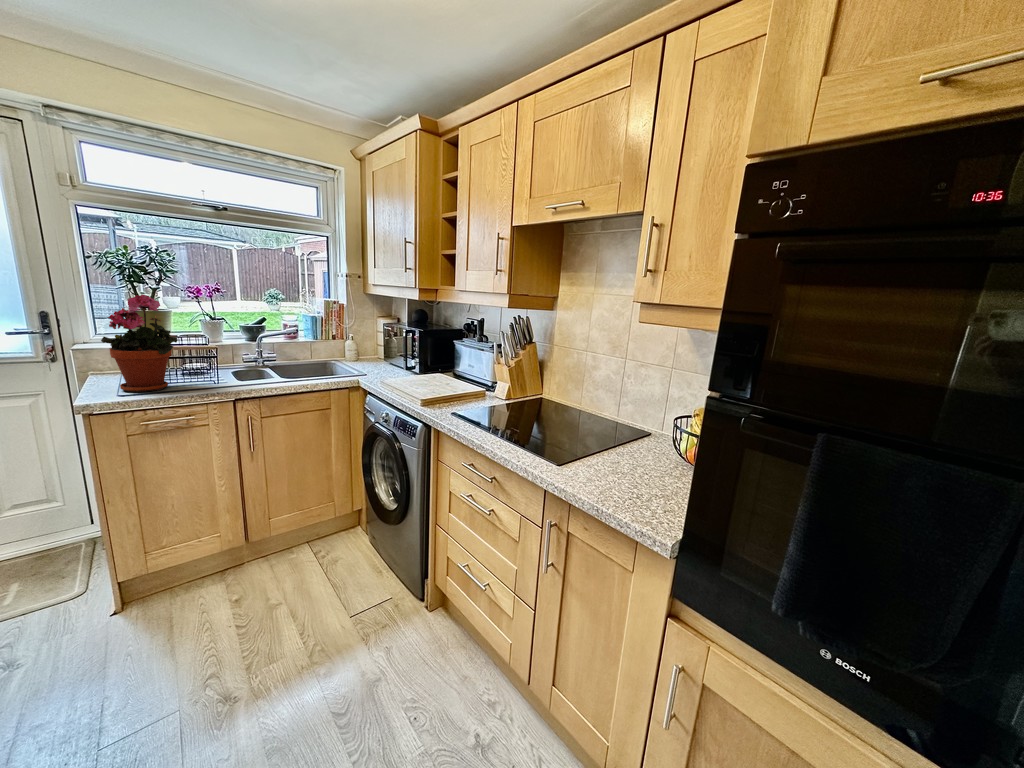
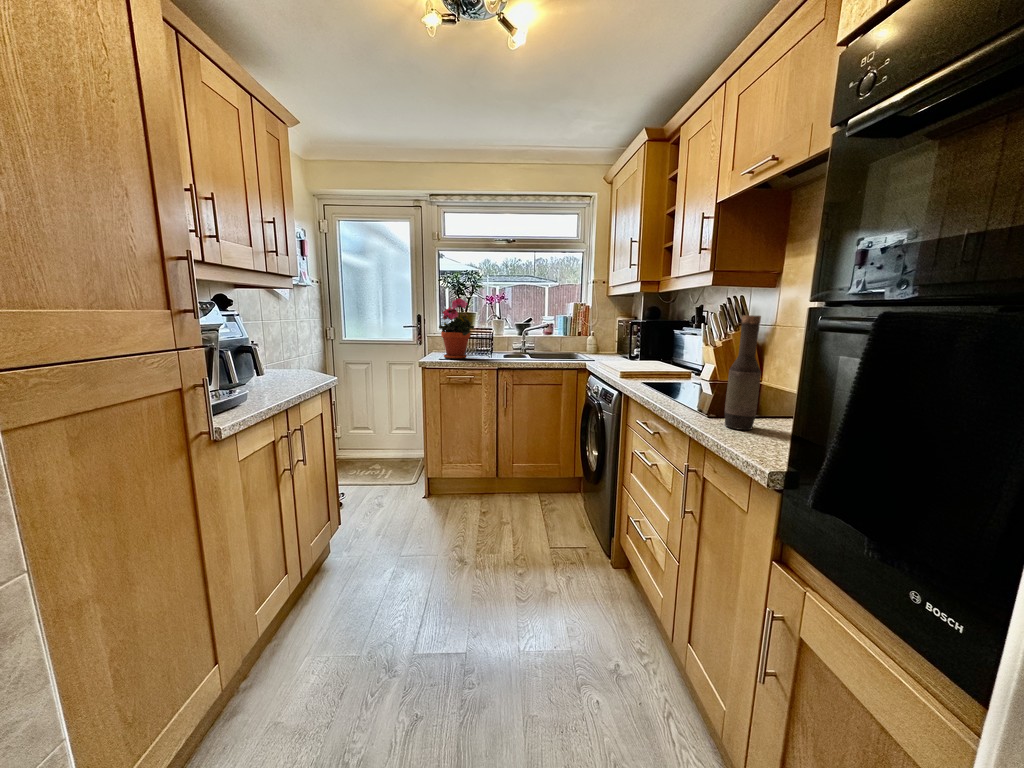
bottle: none [586,373,618,484] -> present [725,315,761,430]

